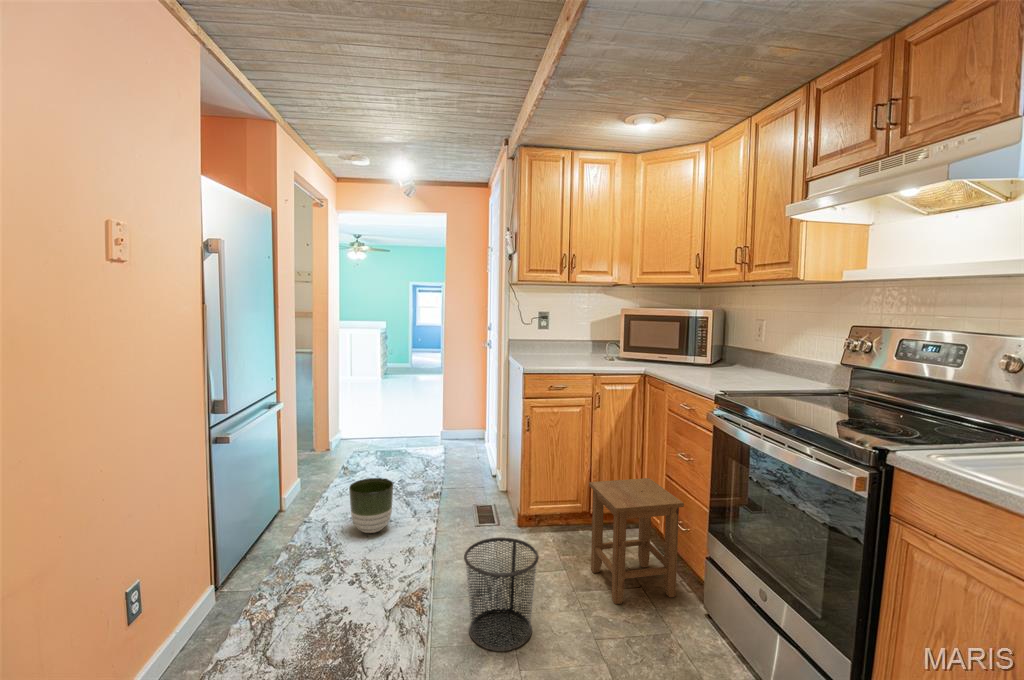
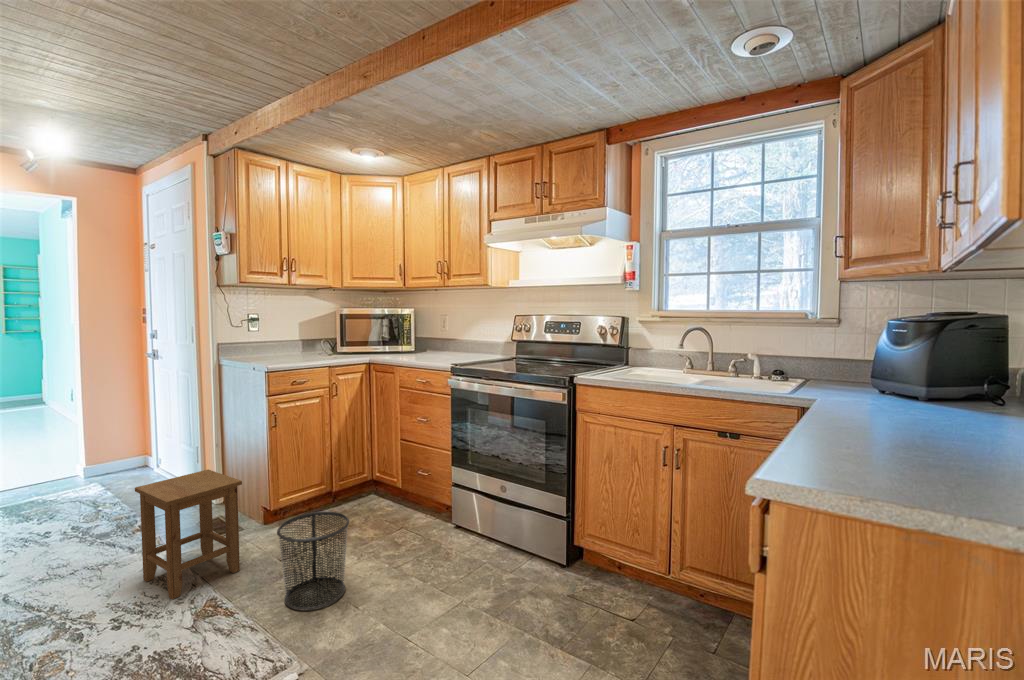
planter: present [349,478,393,533] -> none [35,517,106,588]
stool: present [589,478,684,604] -> present [135,470,242,599]

